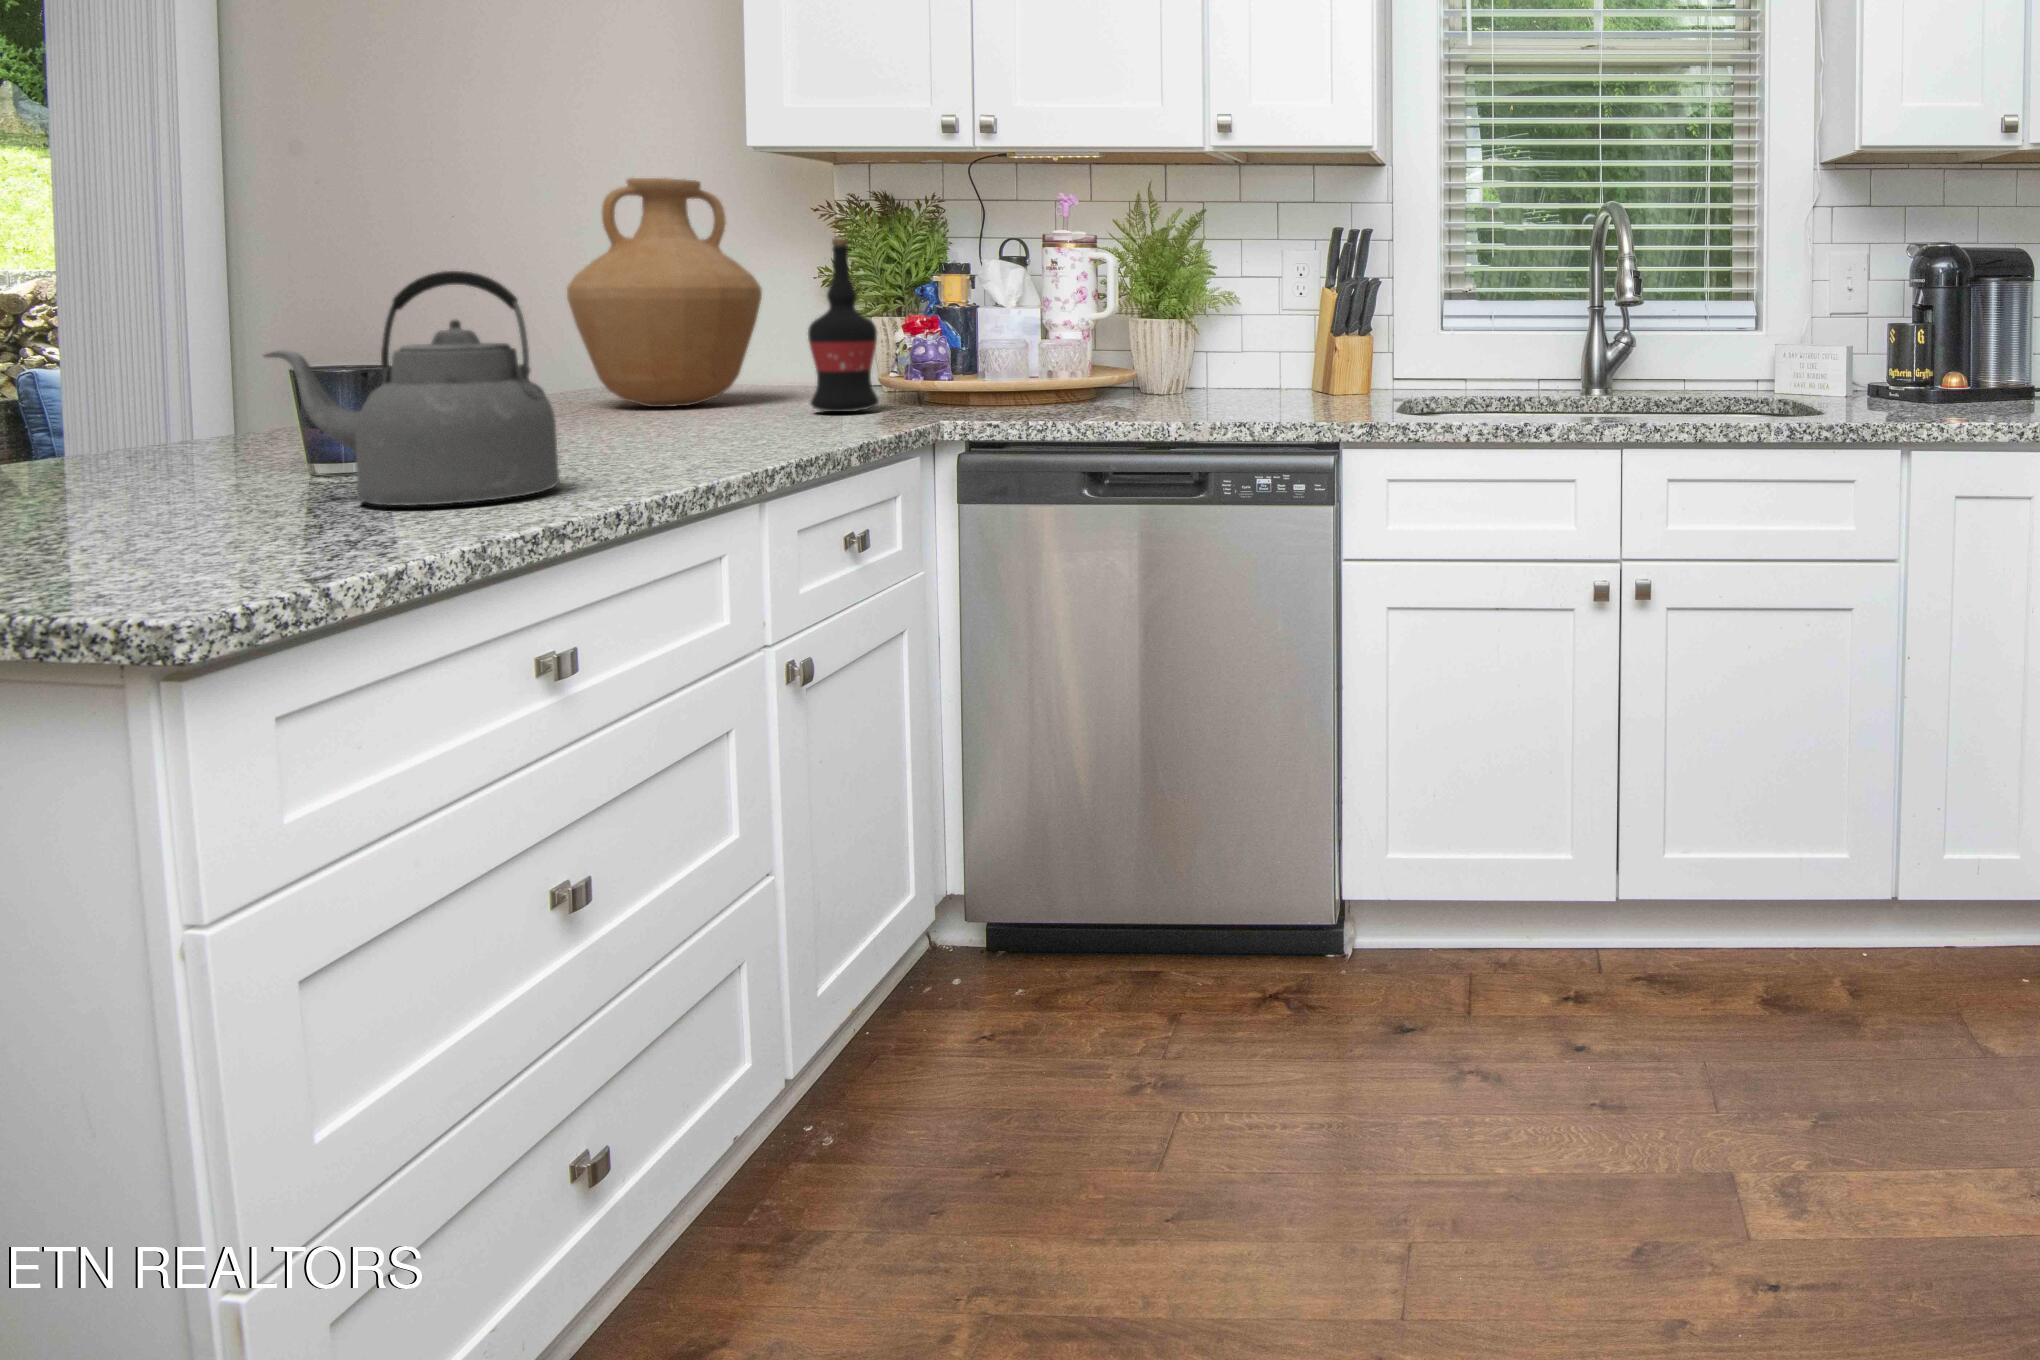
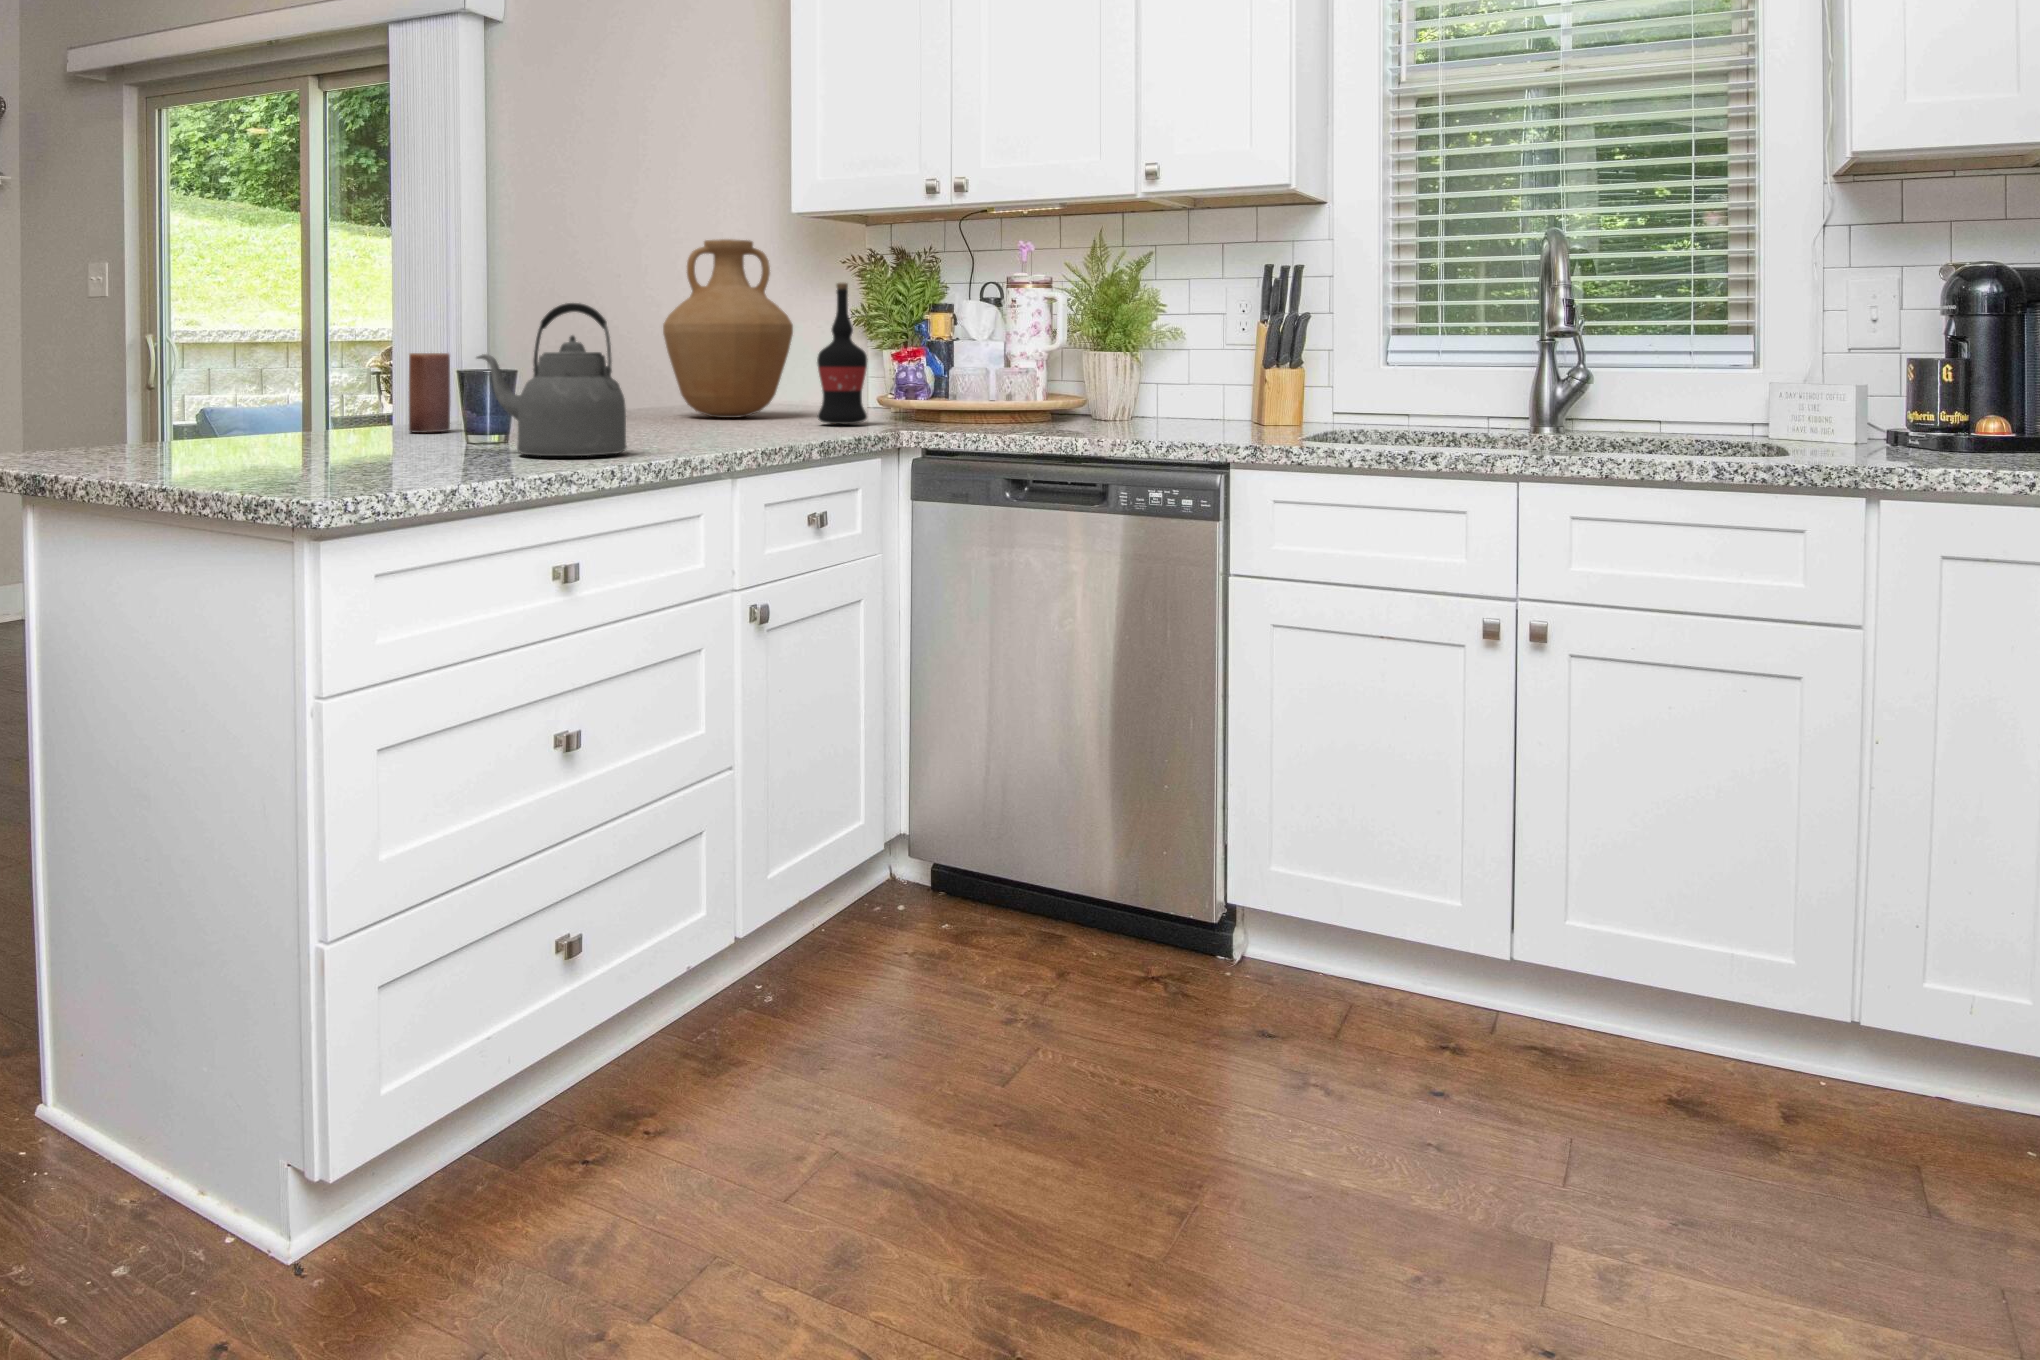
candle: none [109,338,201,463] -> present [409,353,450,433]

